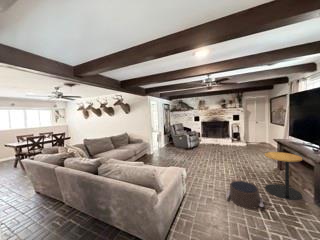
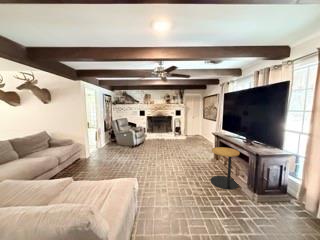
pouf: present [226,181,263,209] -> none [182,179,215,207]

